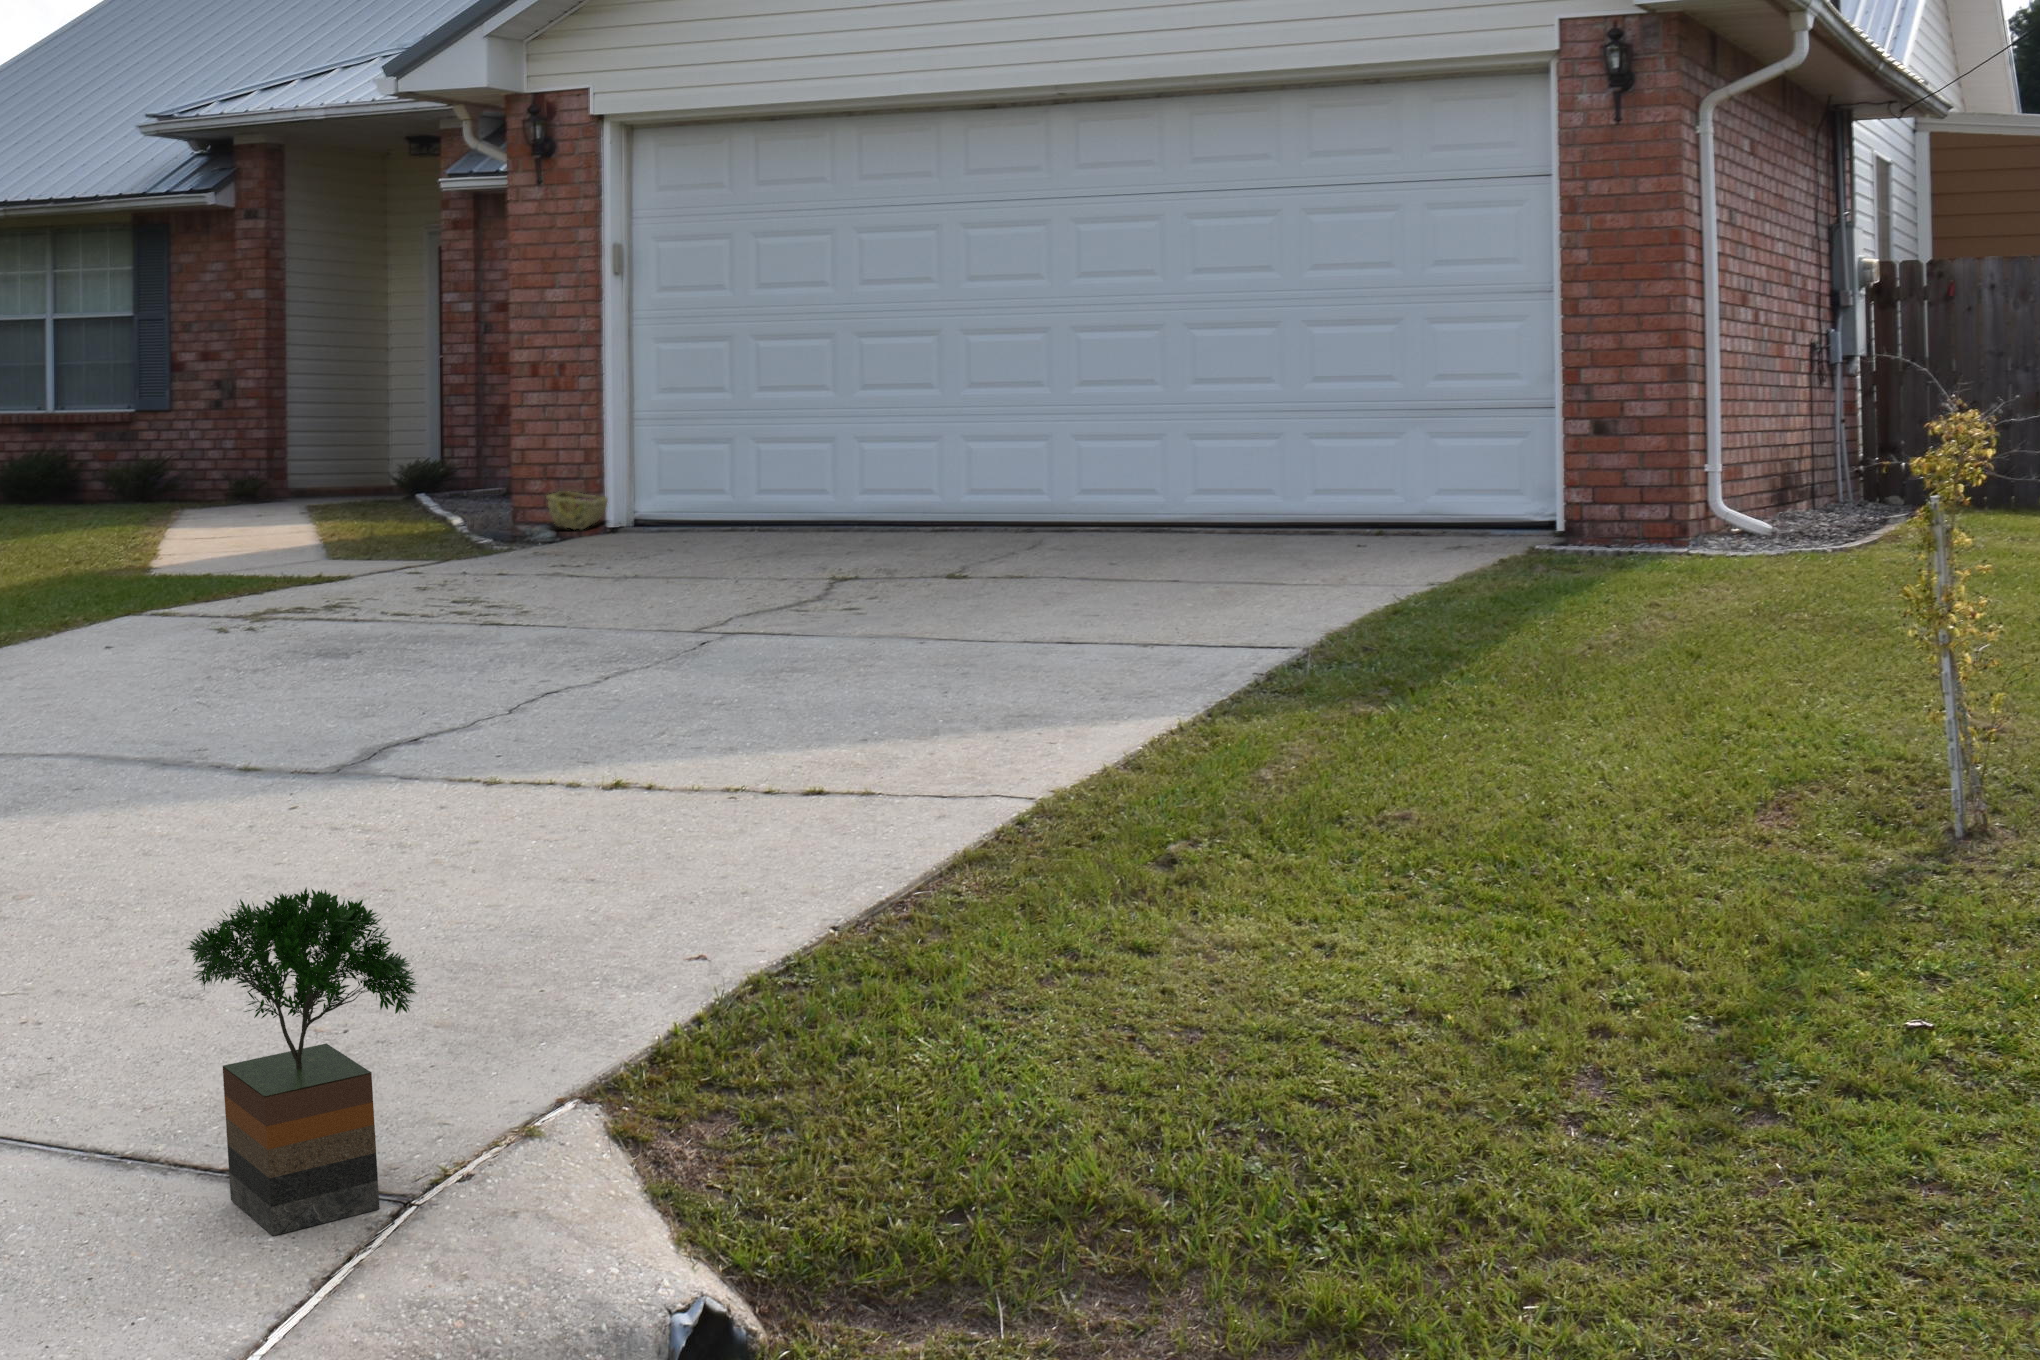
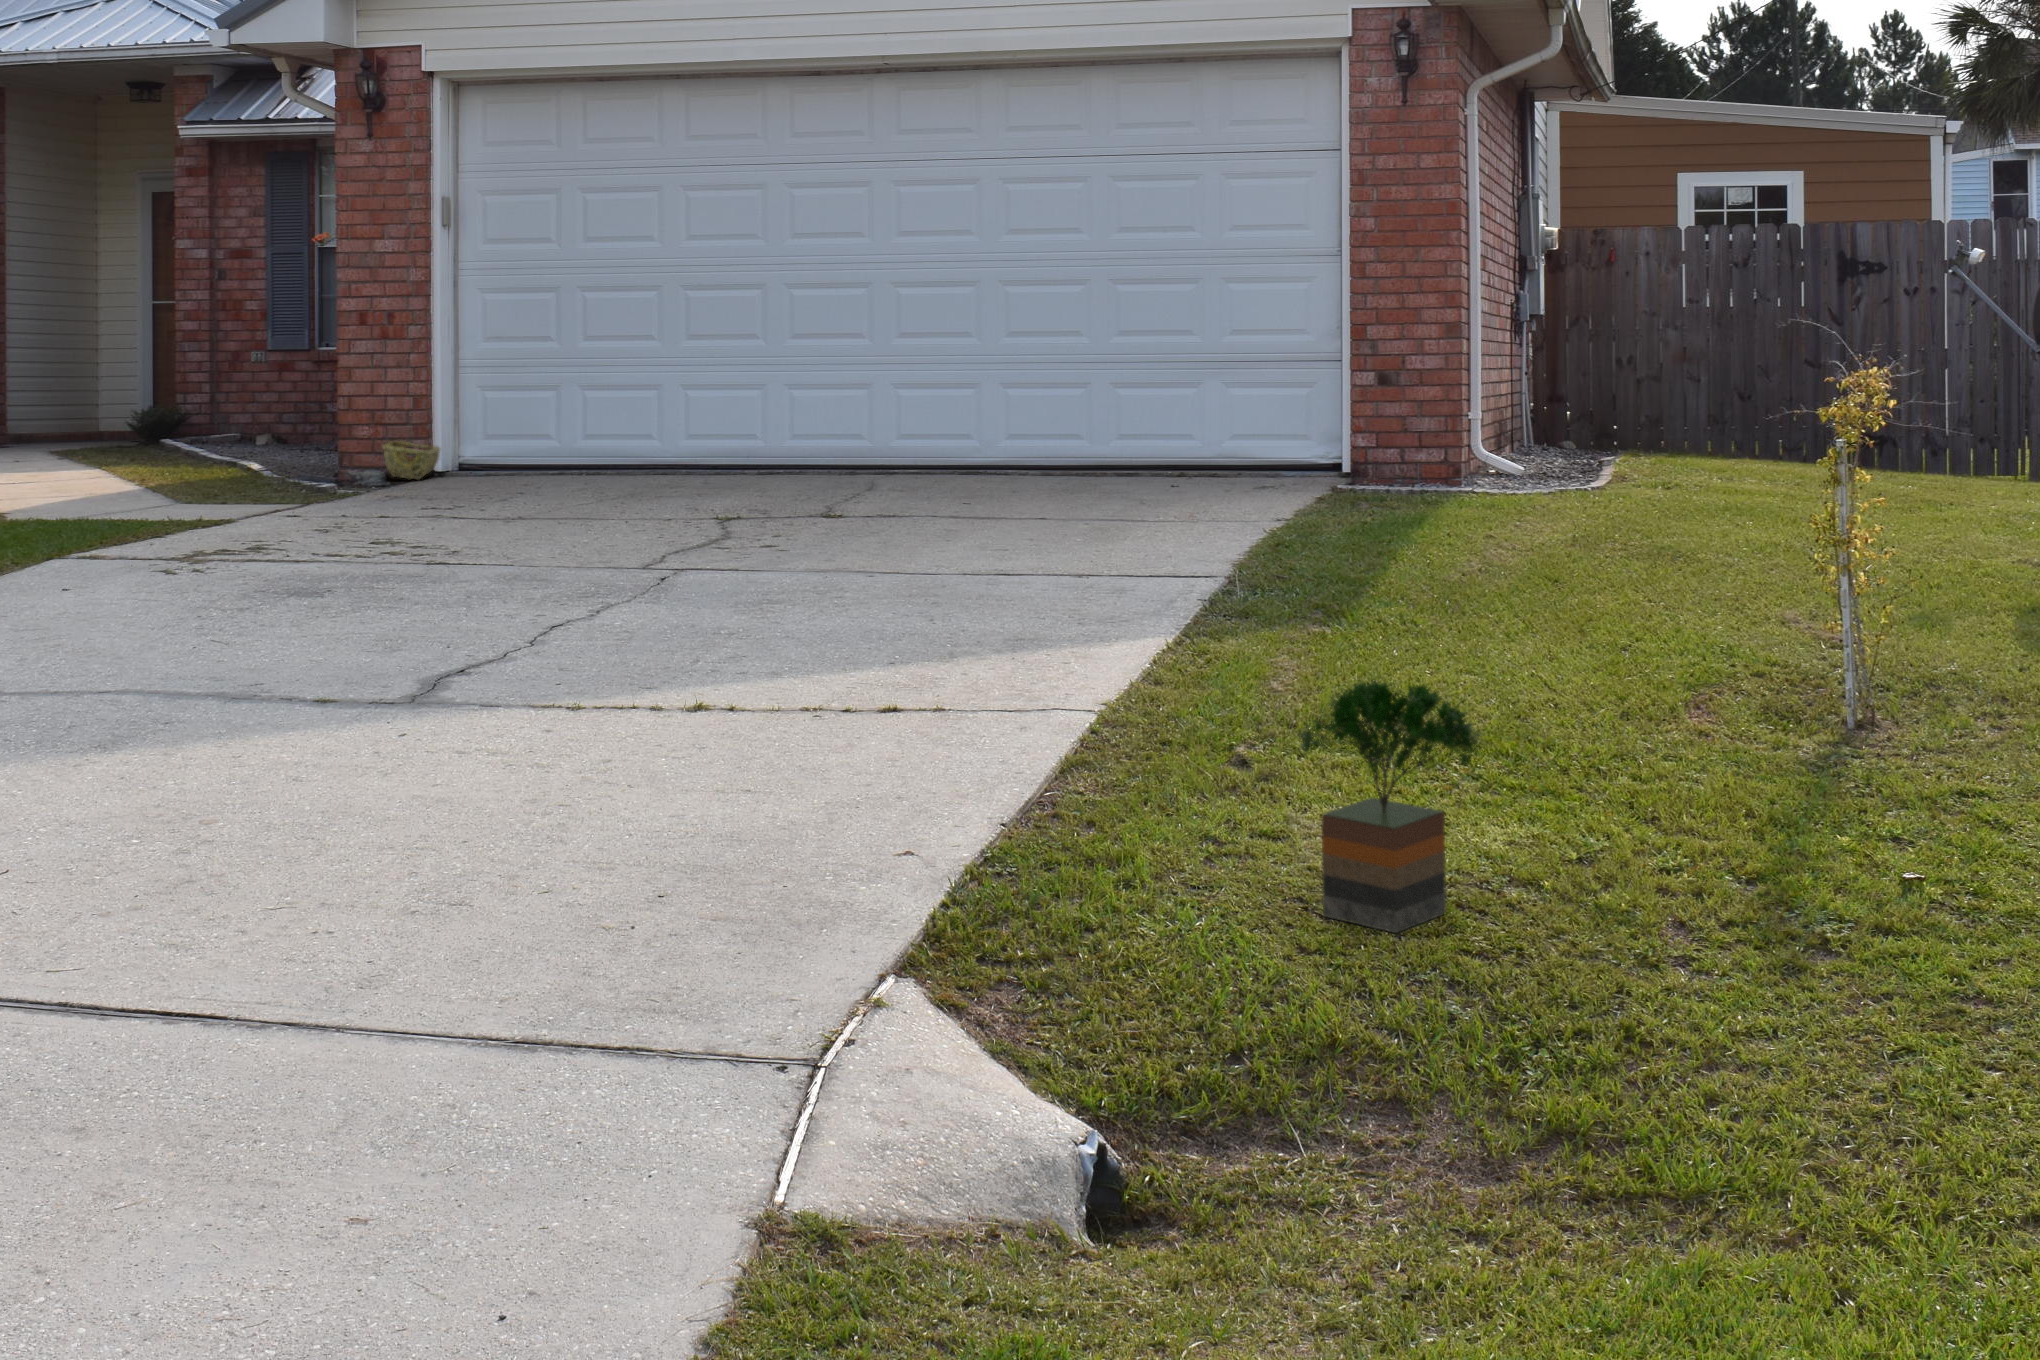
potted tree: present [186,888,417,1236] -> present [1299,681,1482,933]

